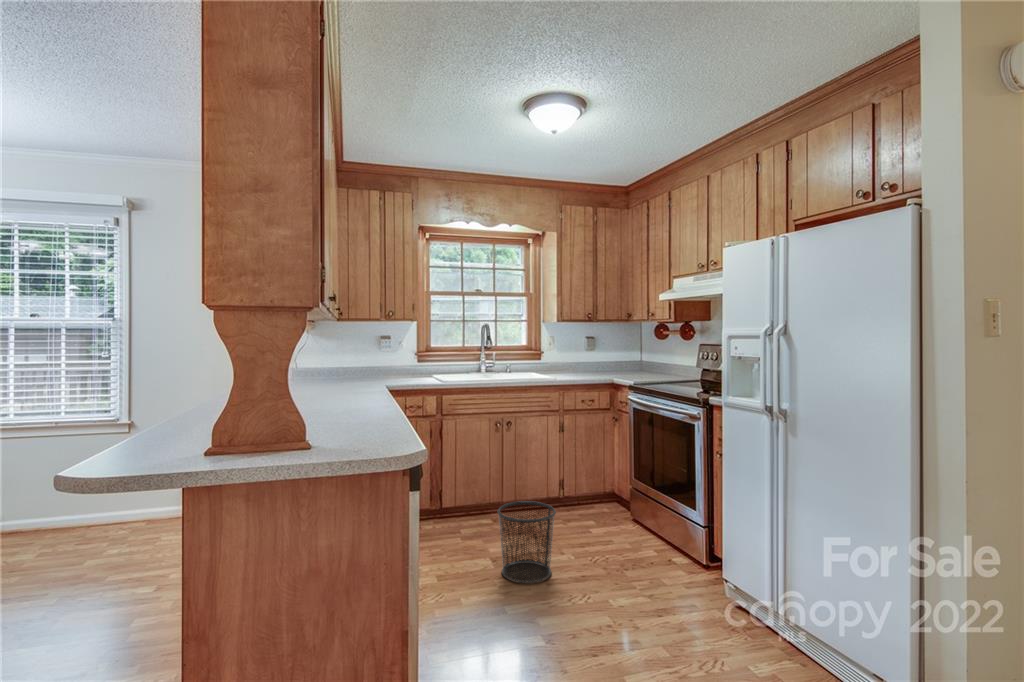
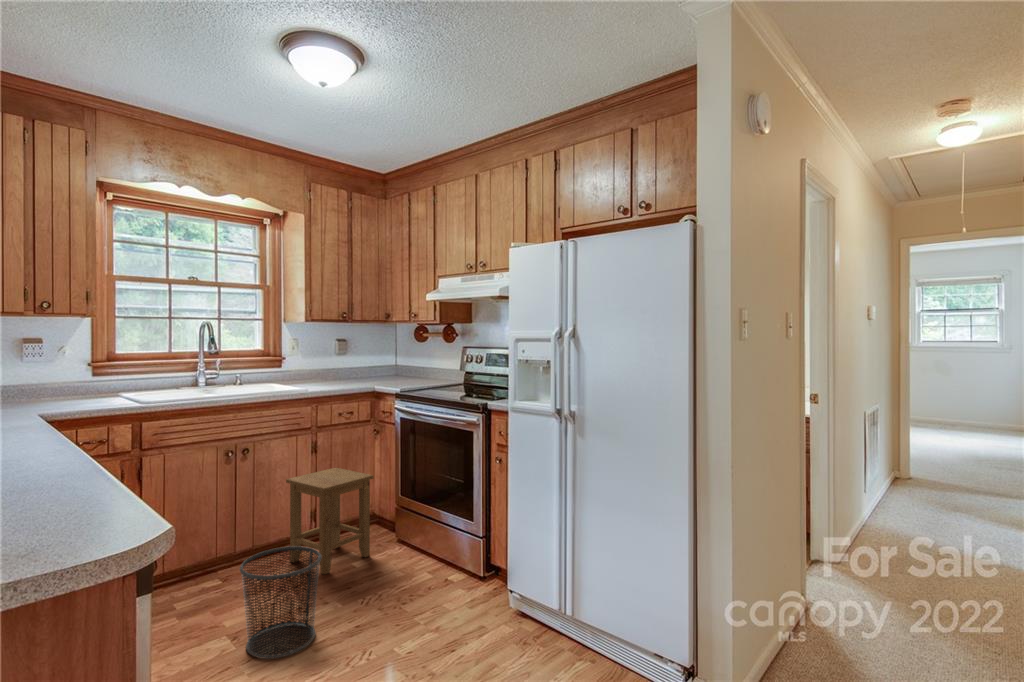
stool: none [539,447,609,533] -> present [286,468,374,574]

